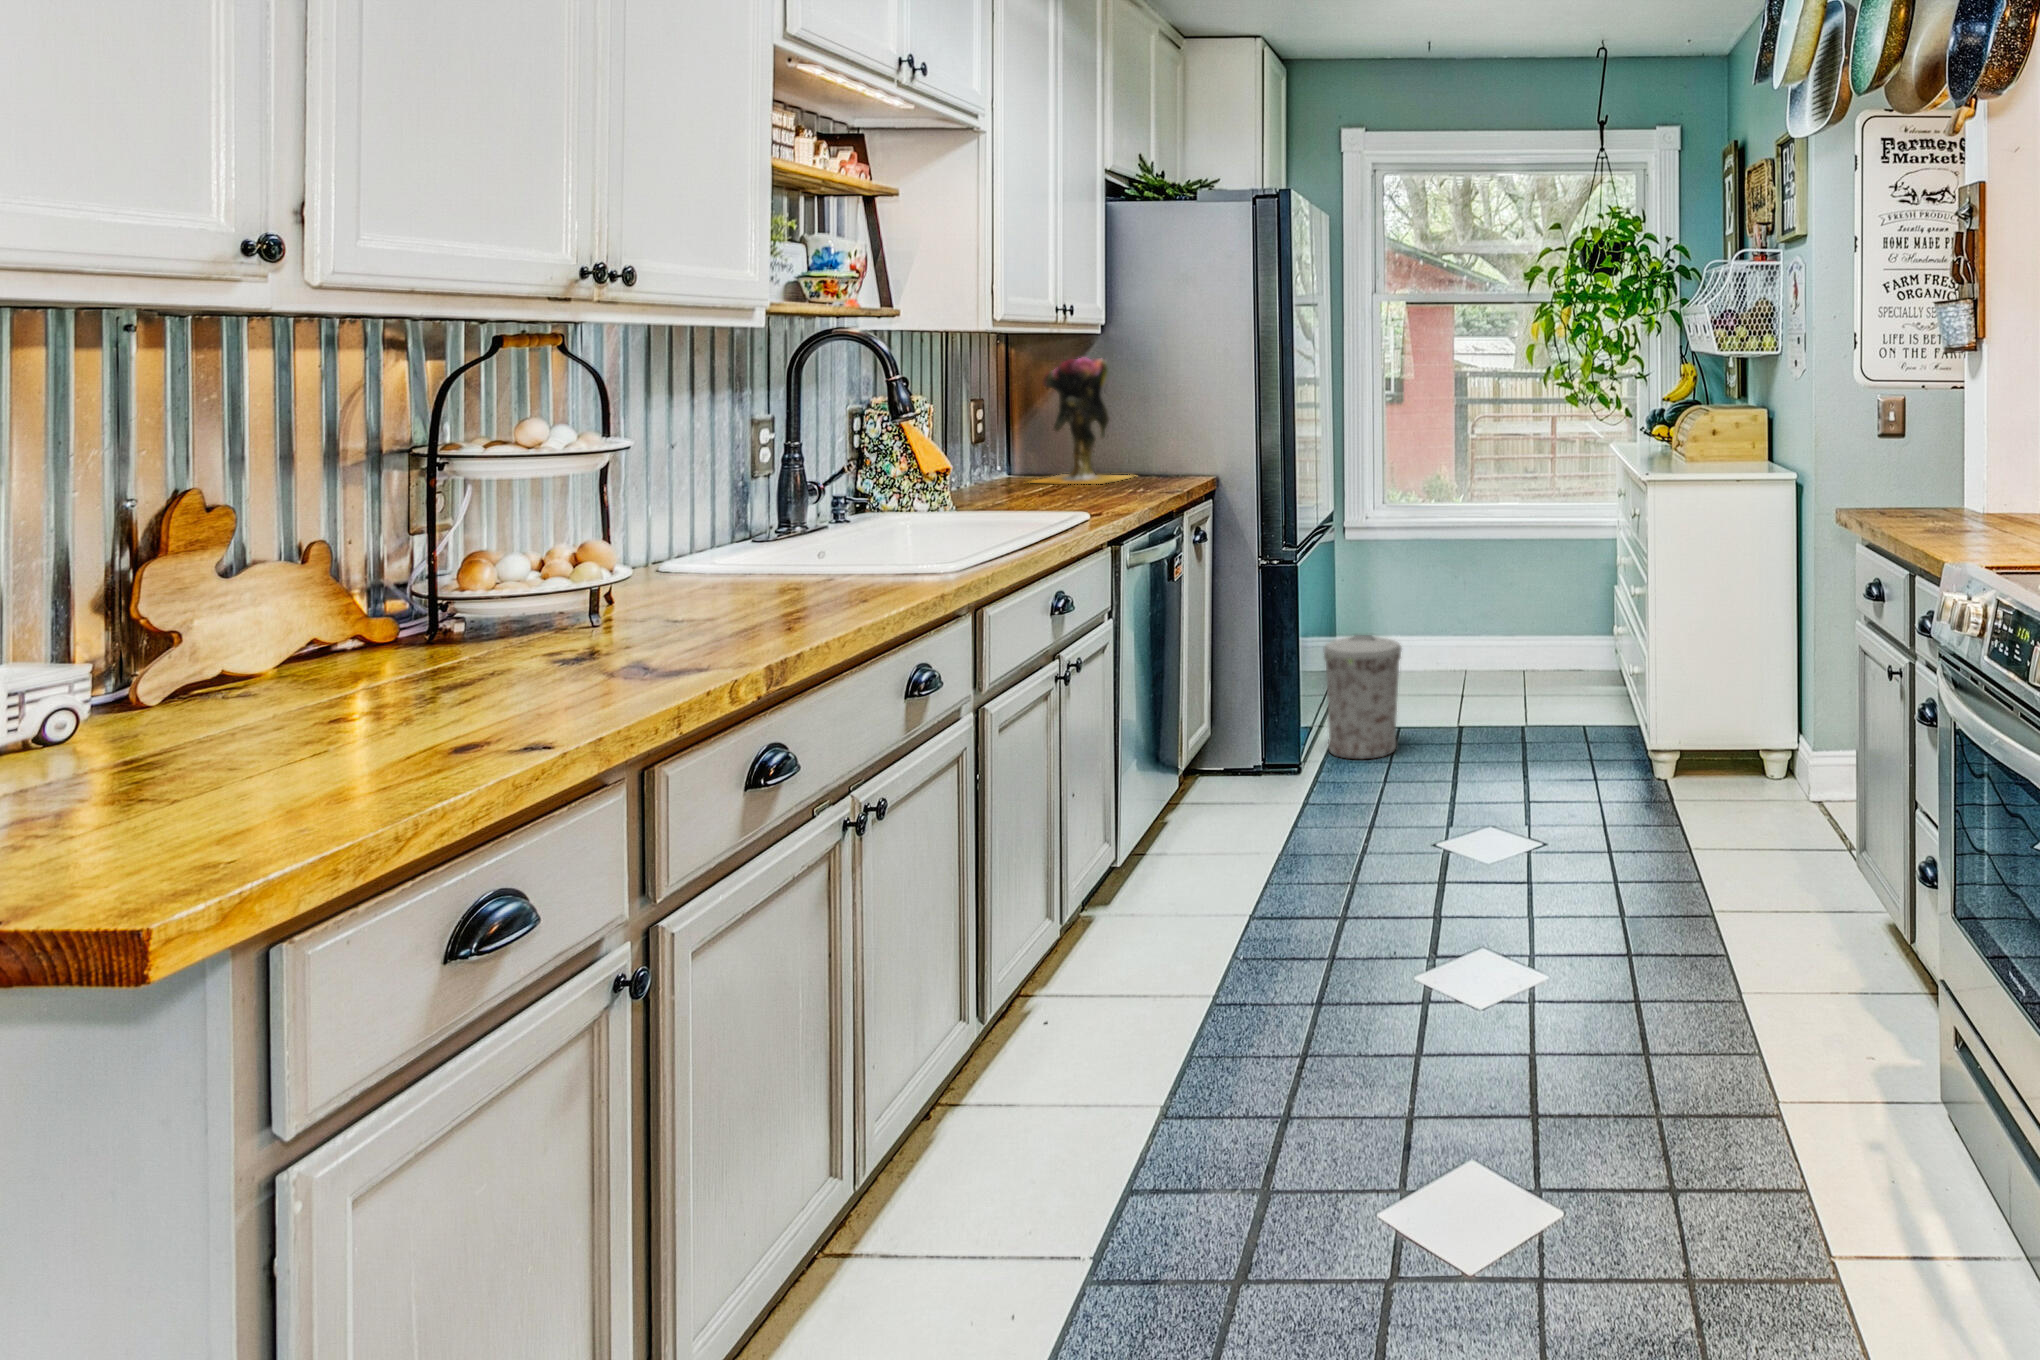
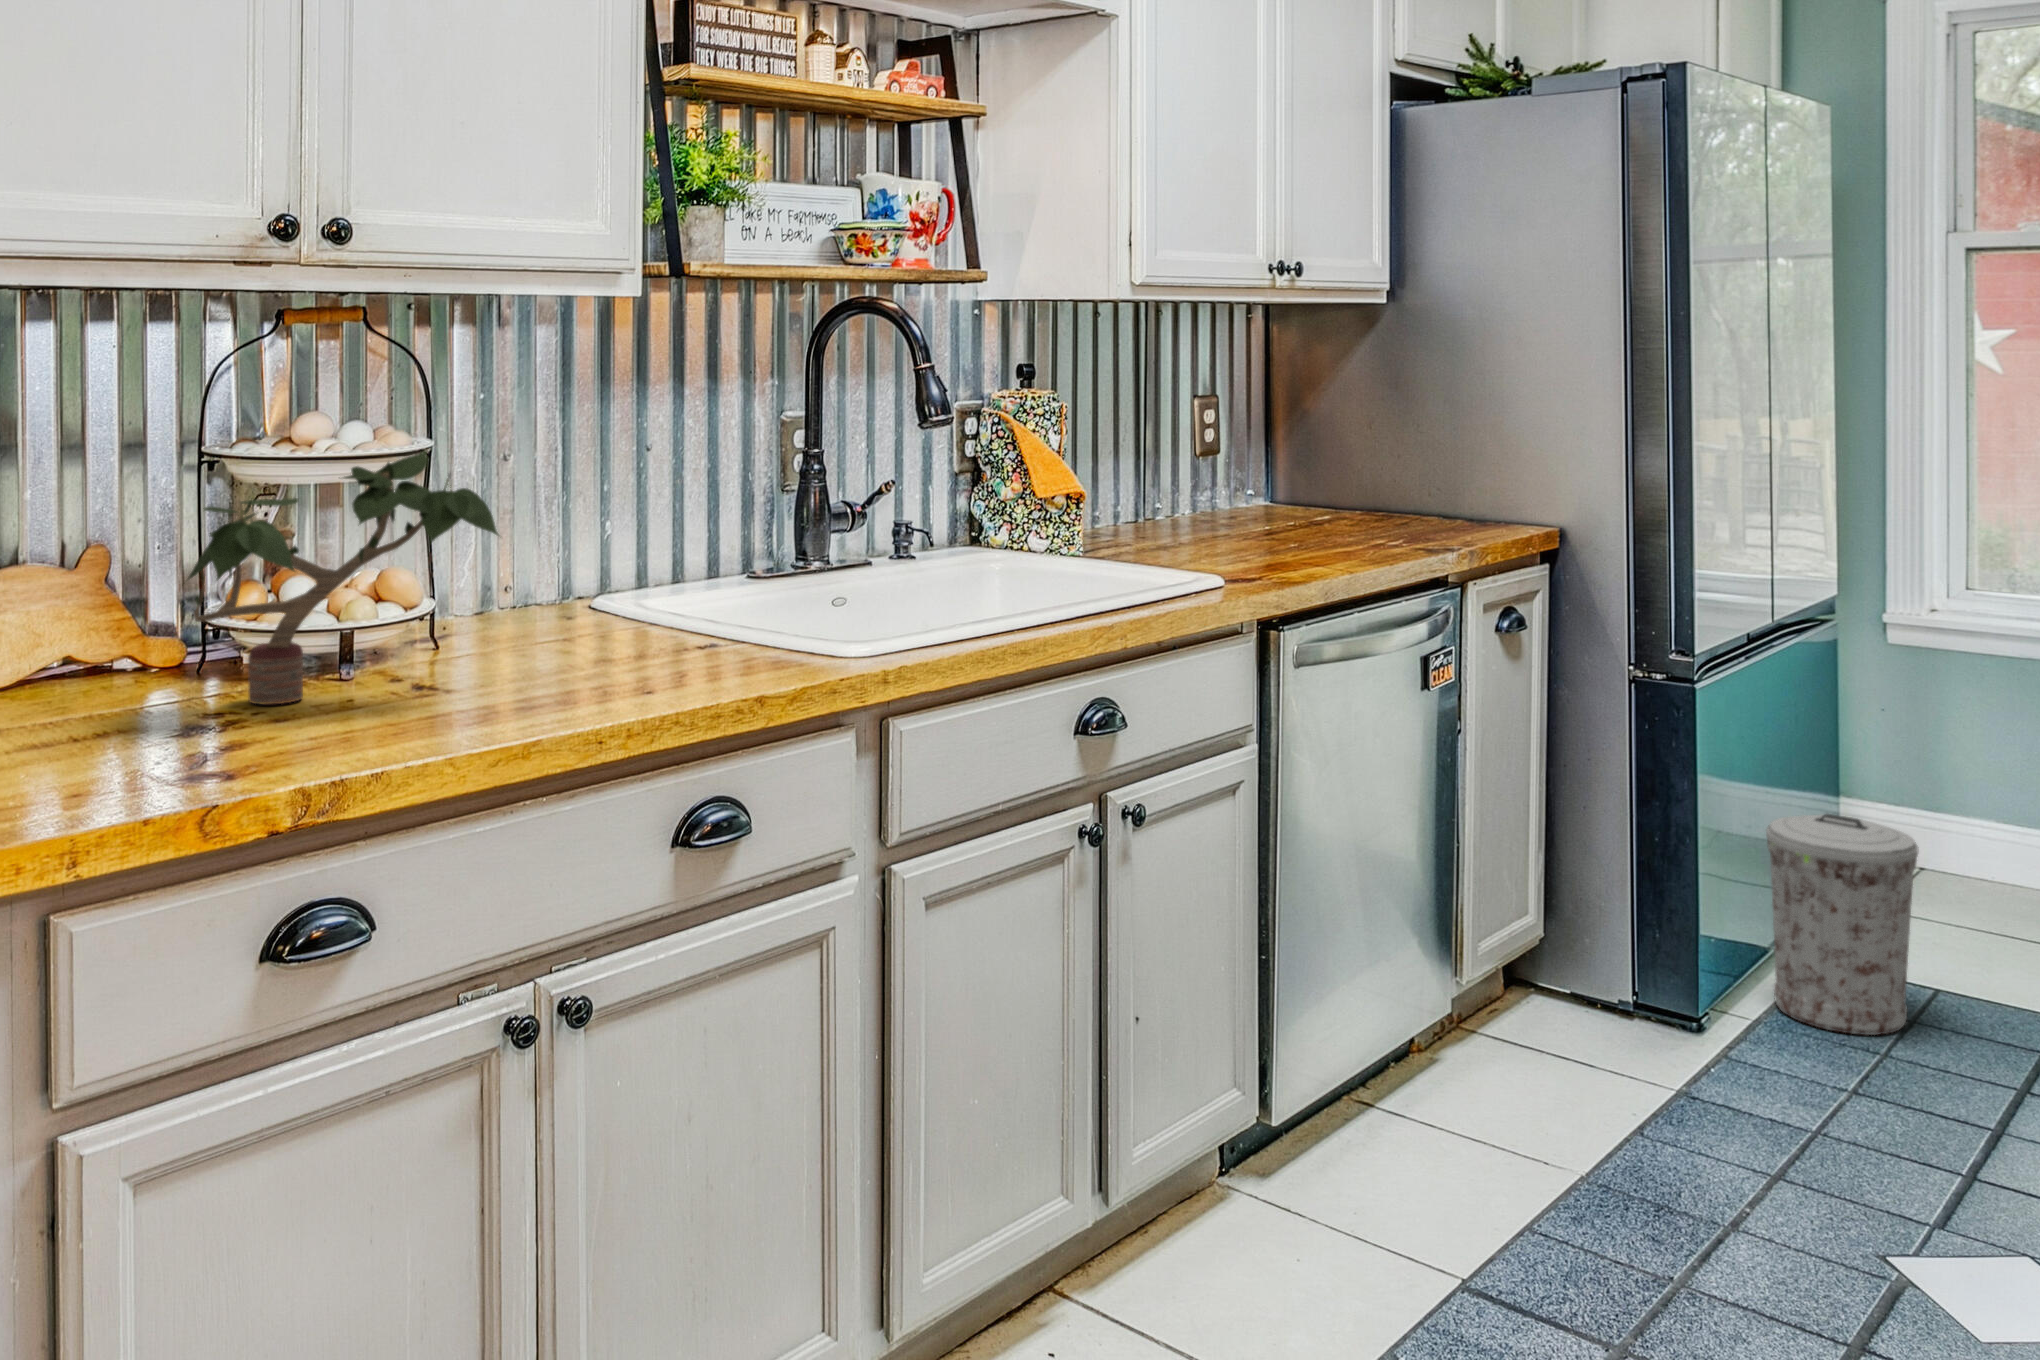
vase: present [1028,358,1131,484] -> none [1276,341,1458,527]
potted plant: none [462,438,759,652] -> present [188,451,498,705]

